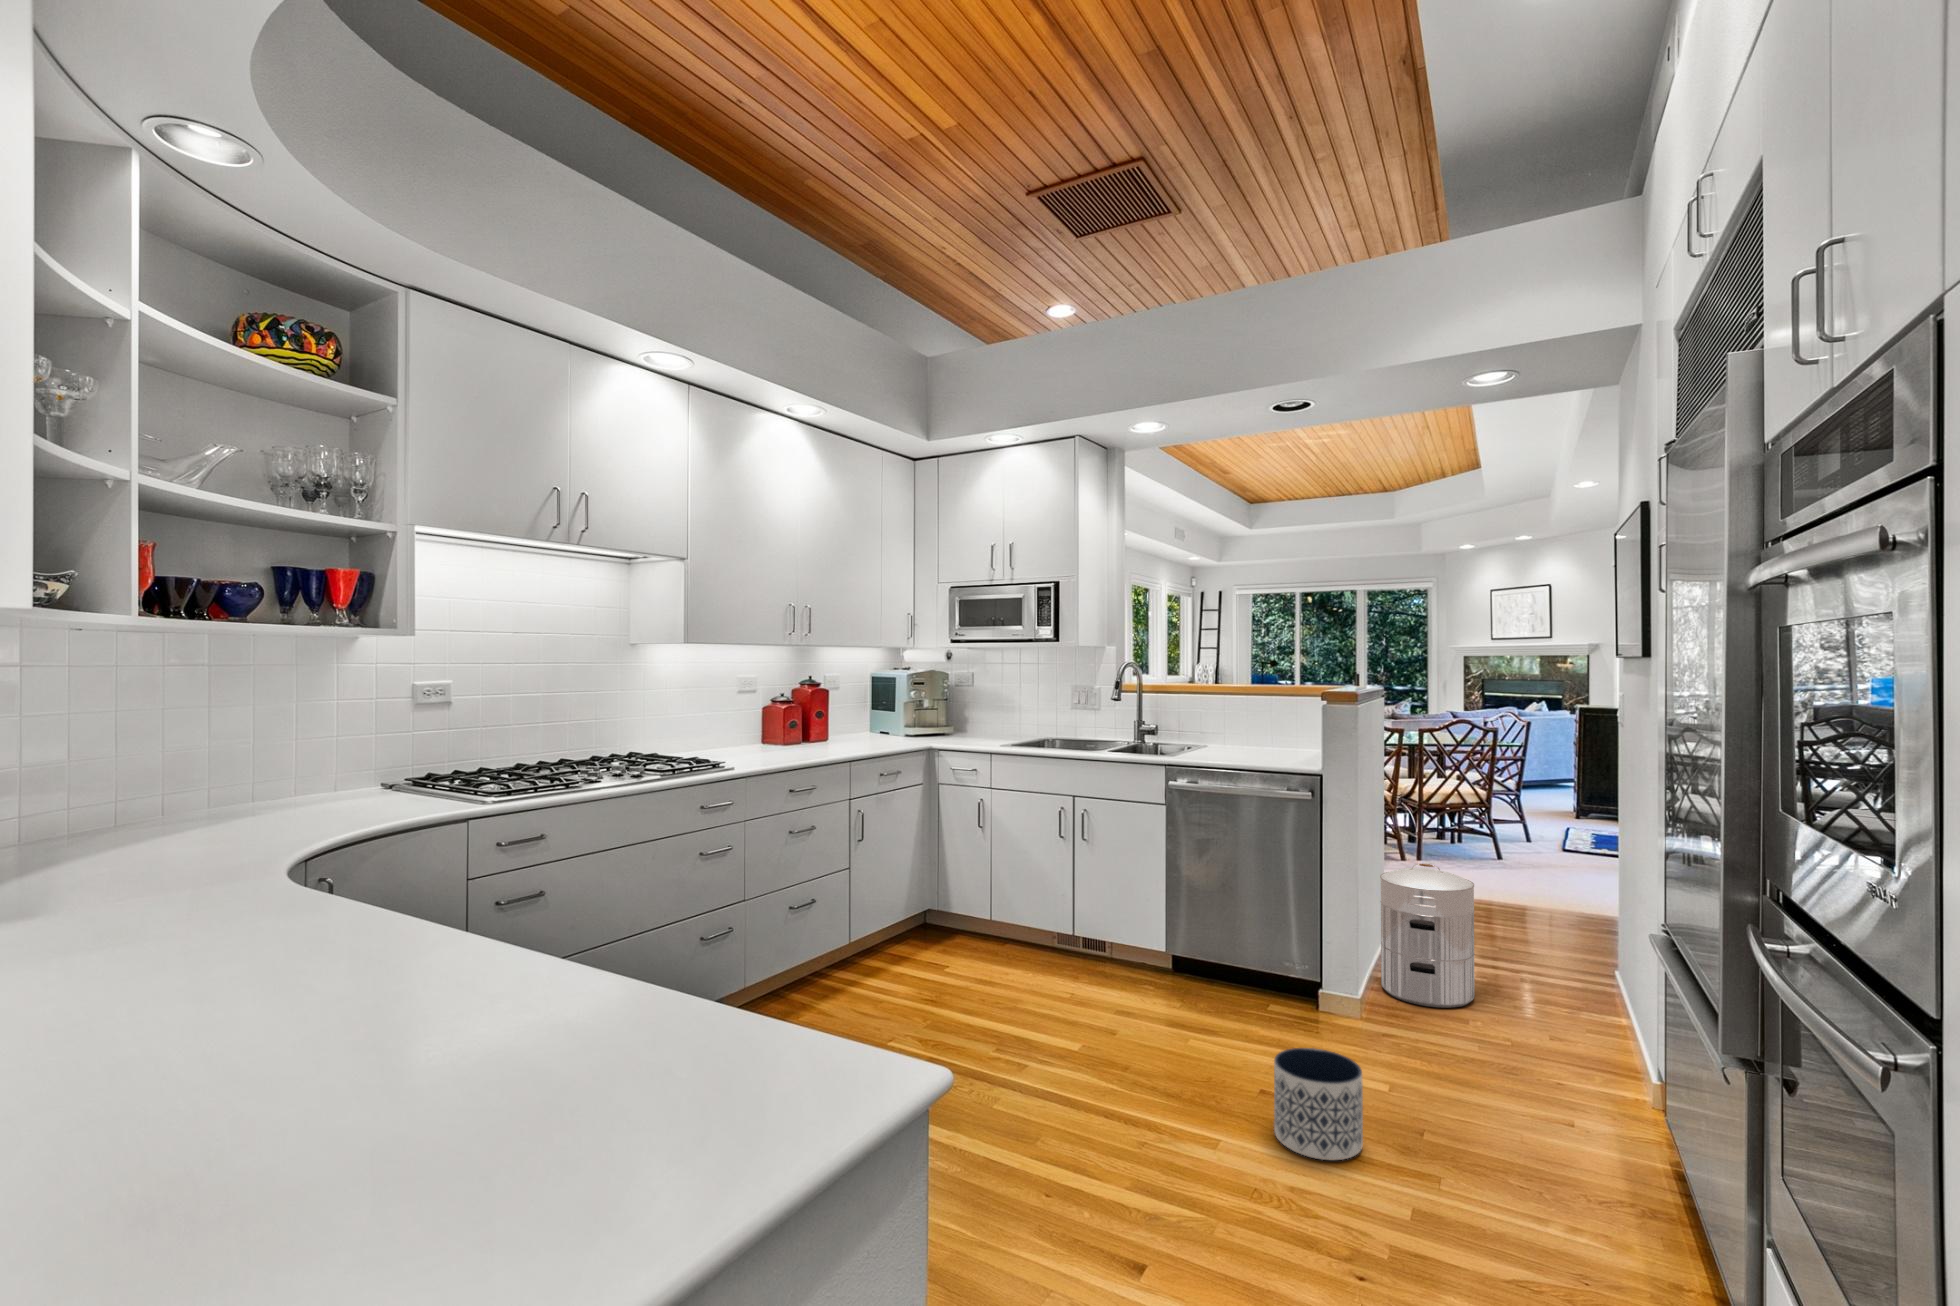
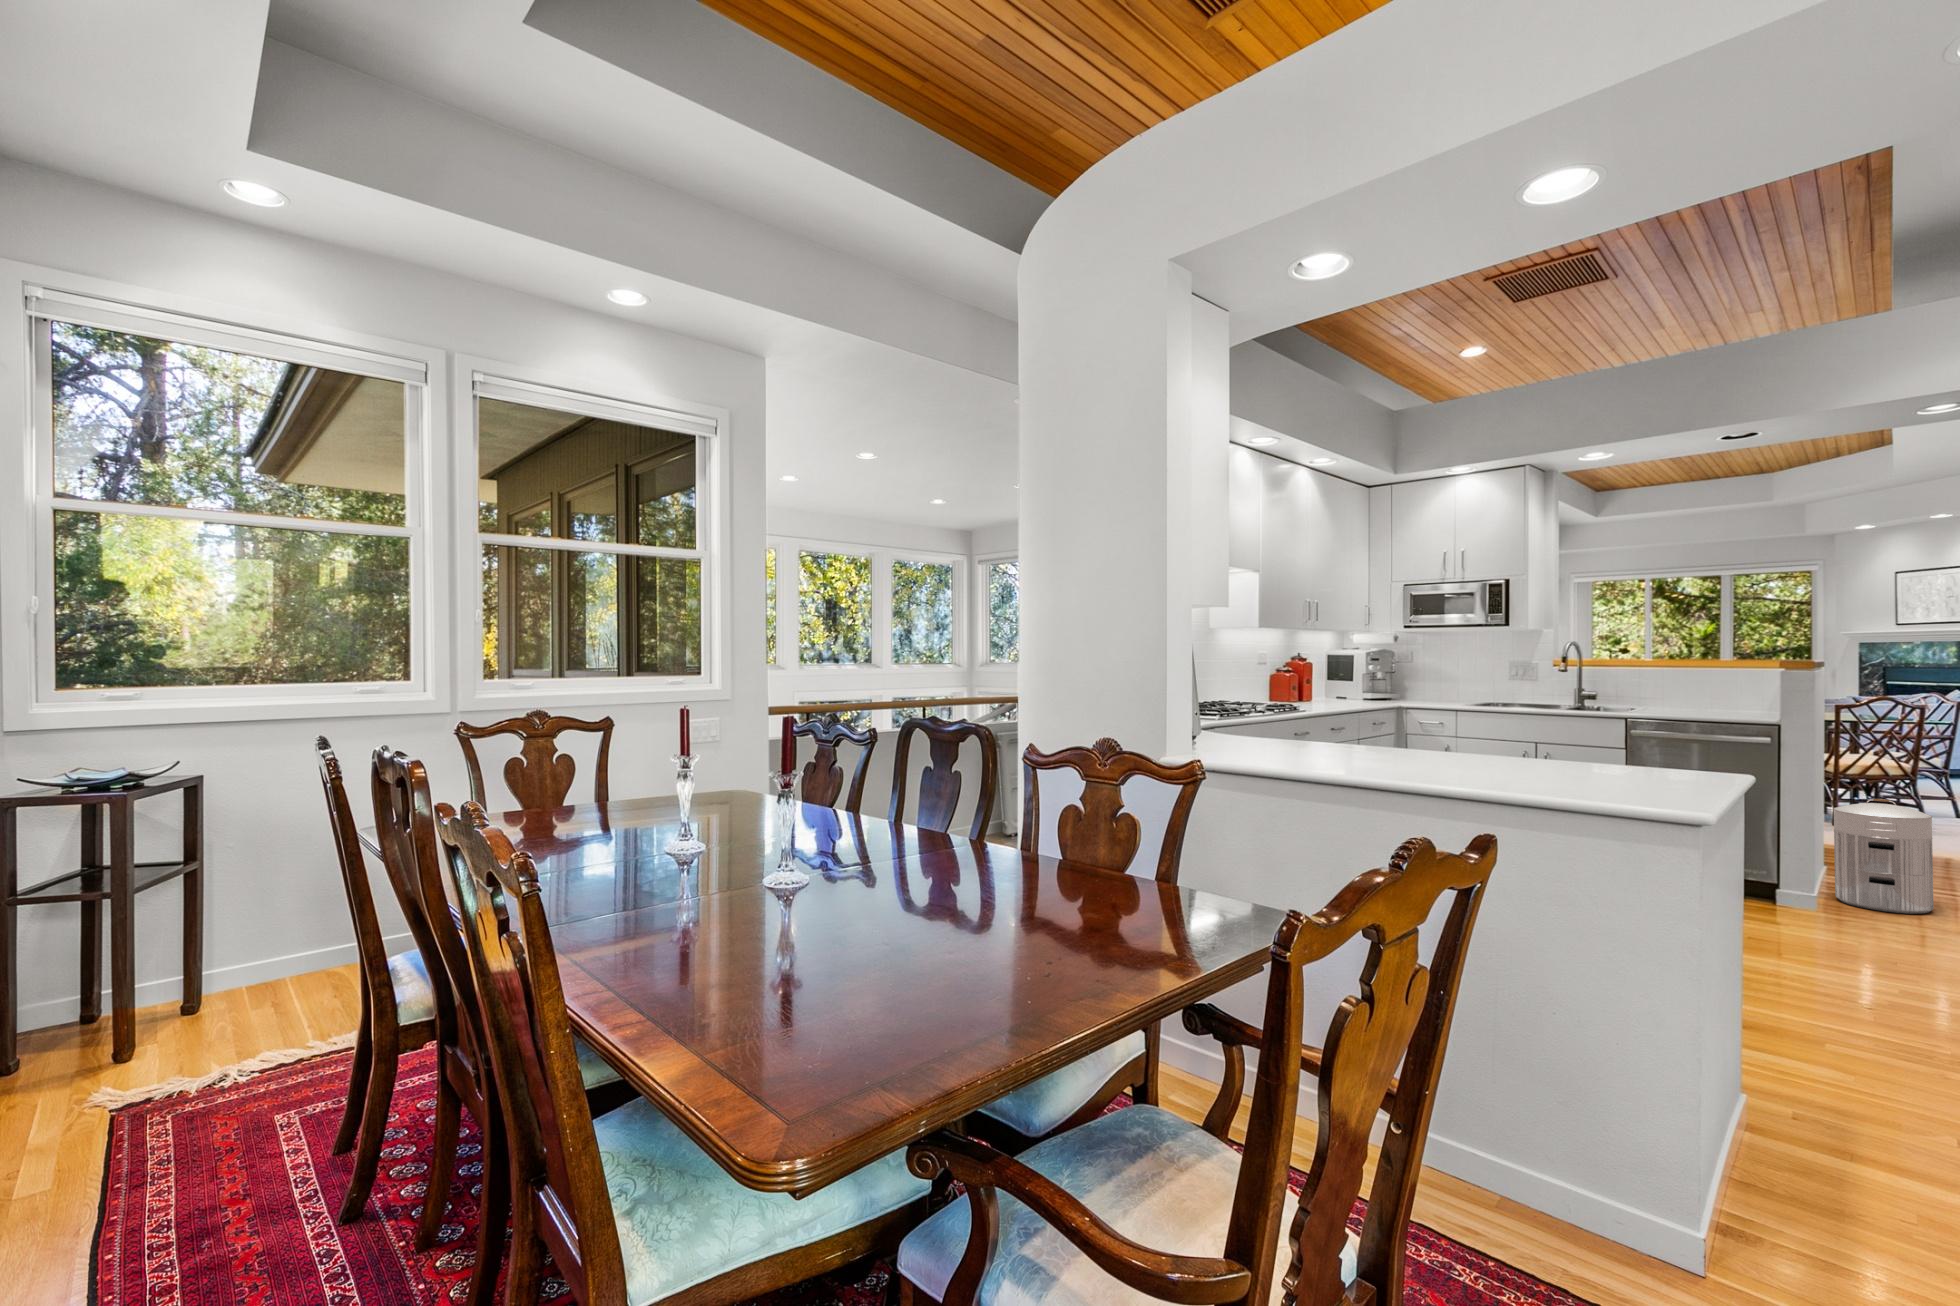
planter: present [1274,1048,1363,1160] -> none [1779,906,1861,977]

